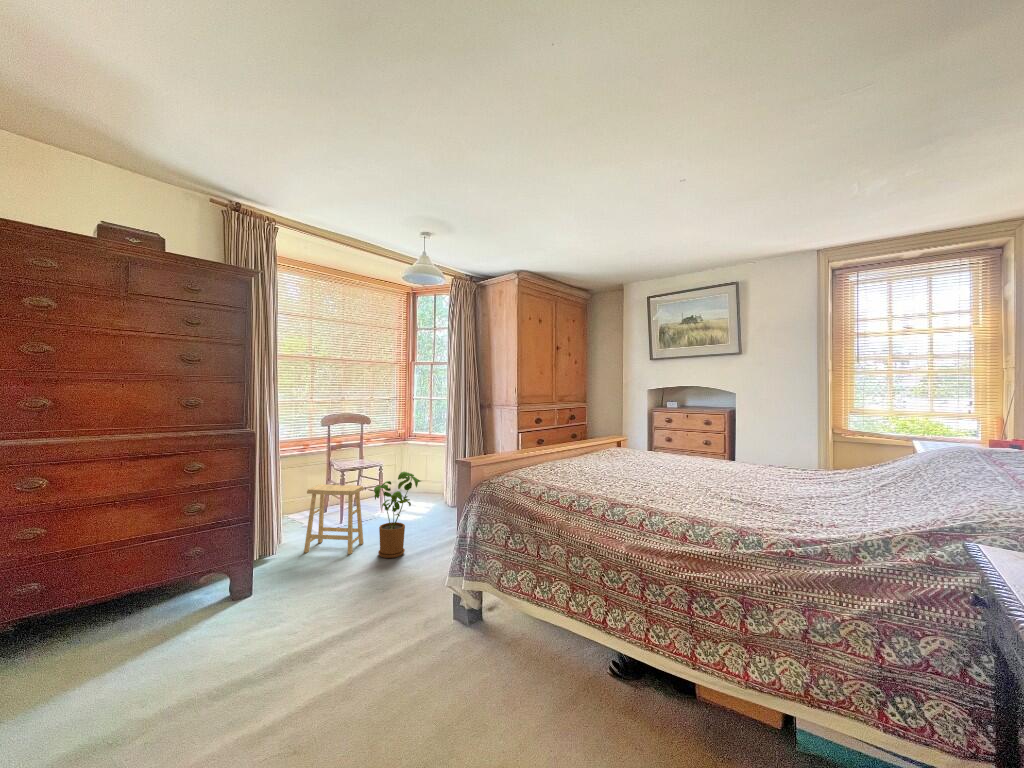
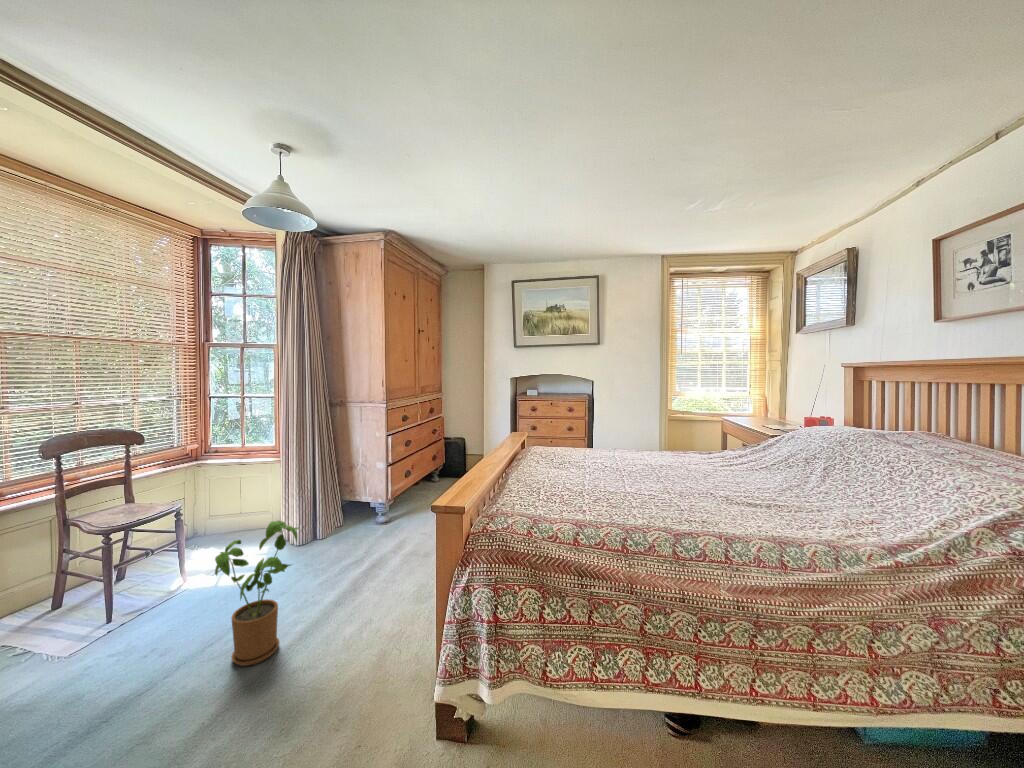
footstool: present [304,484,364,554] -> none [52,557,187,717]

